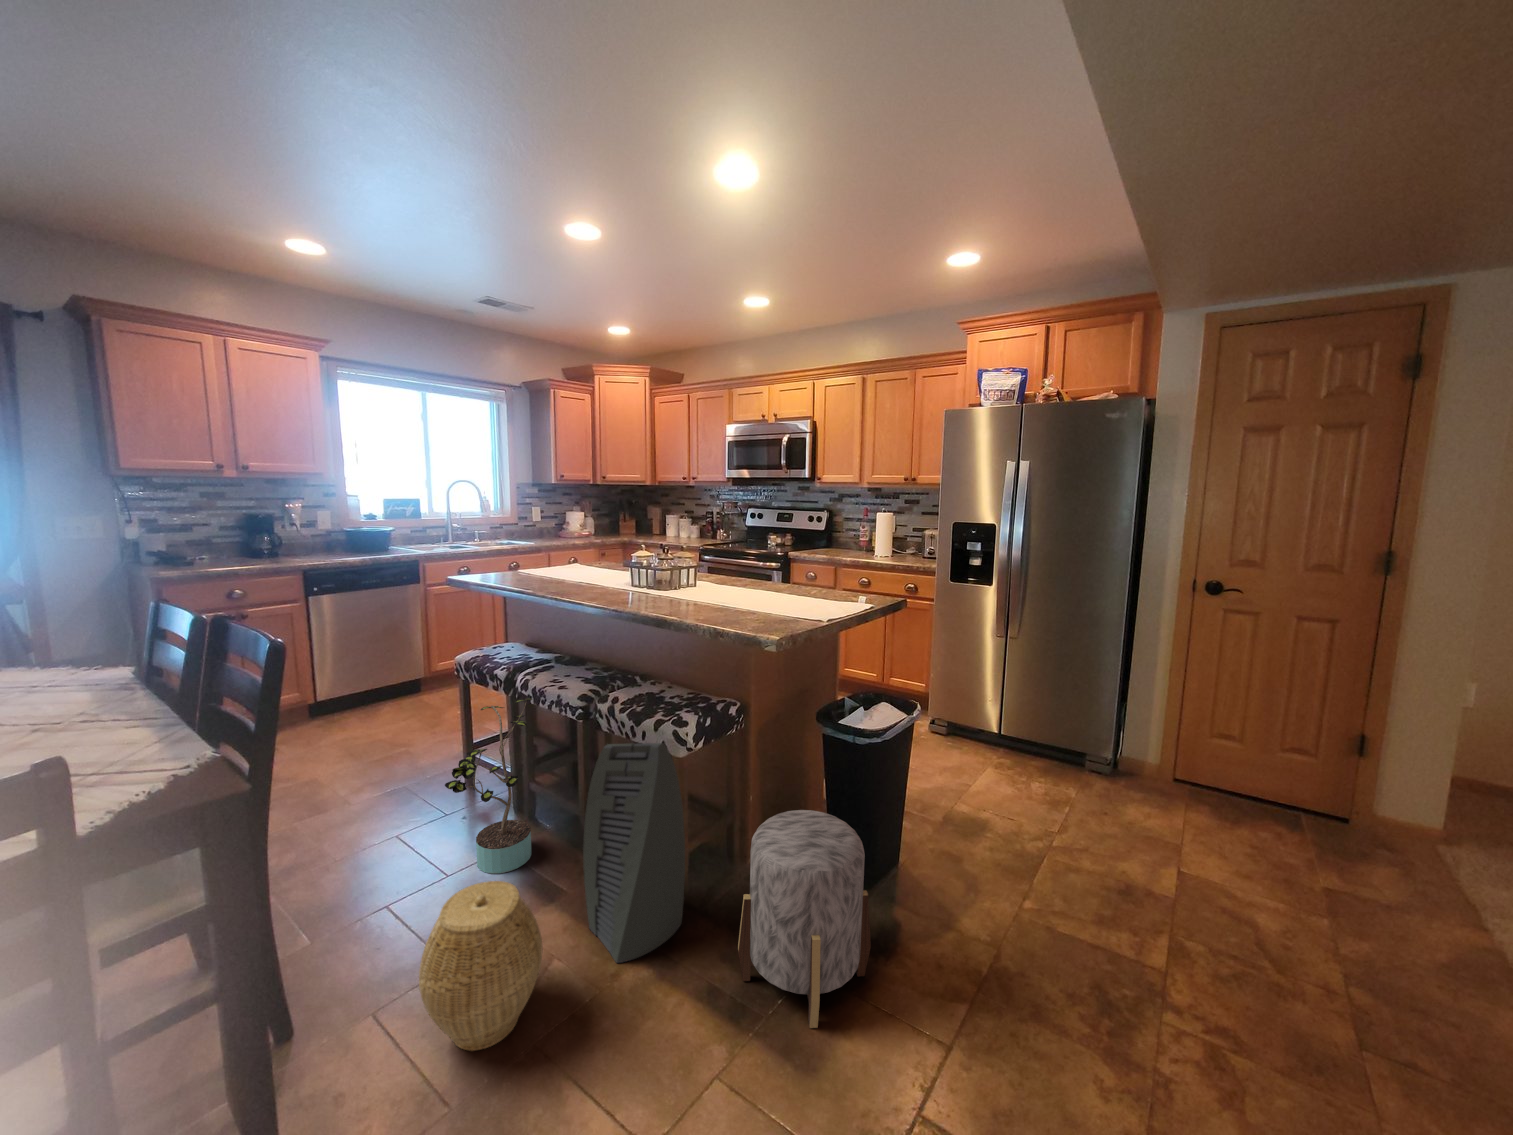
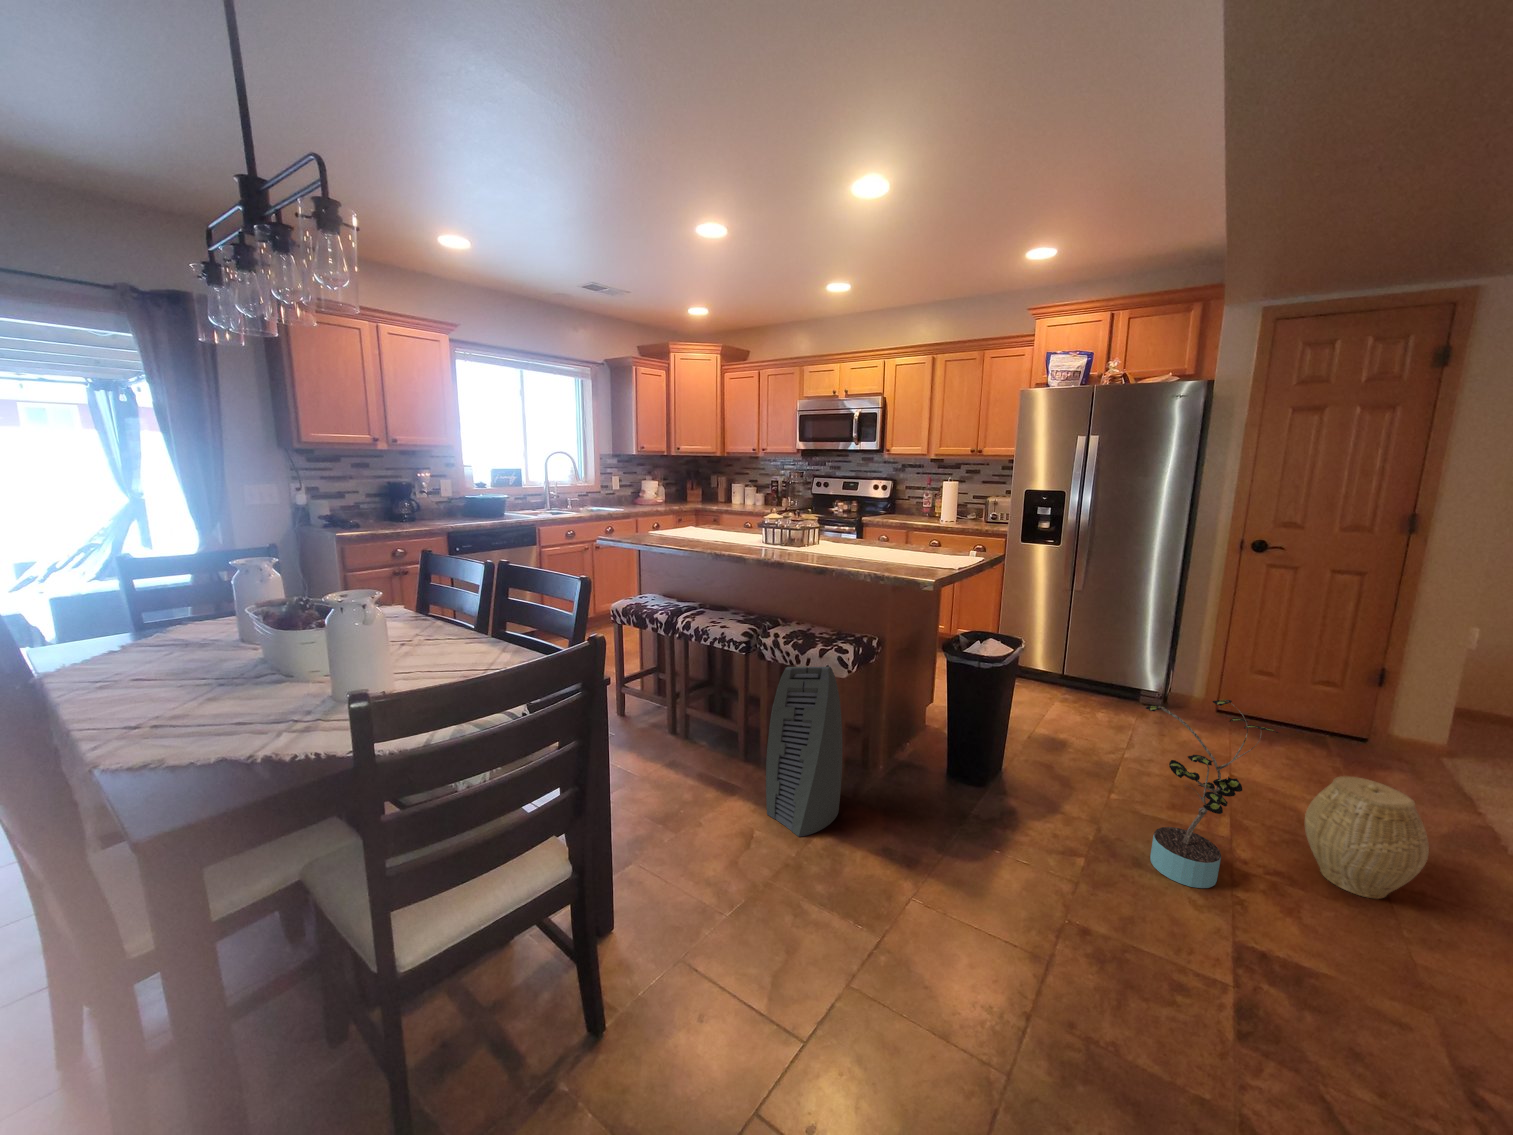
potted plant: present [445,699,532,874] -> present [1146,700,1278,888]
stool: present [738,810,871,1028] -> none [899,719,1005,878]
woven basket: present [419,881,543,1051] -> present [1305,776,1429,899]

